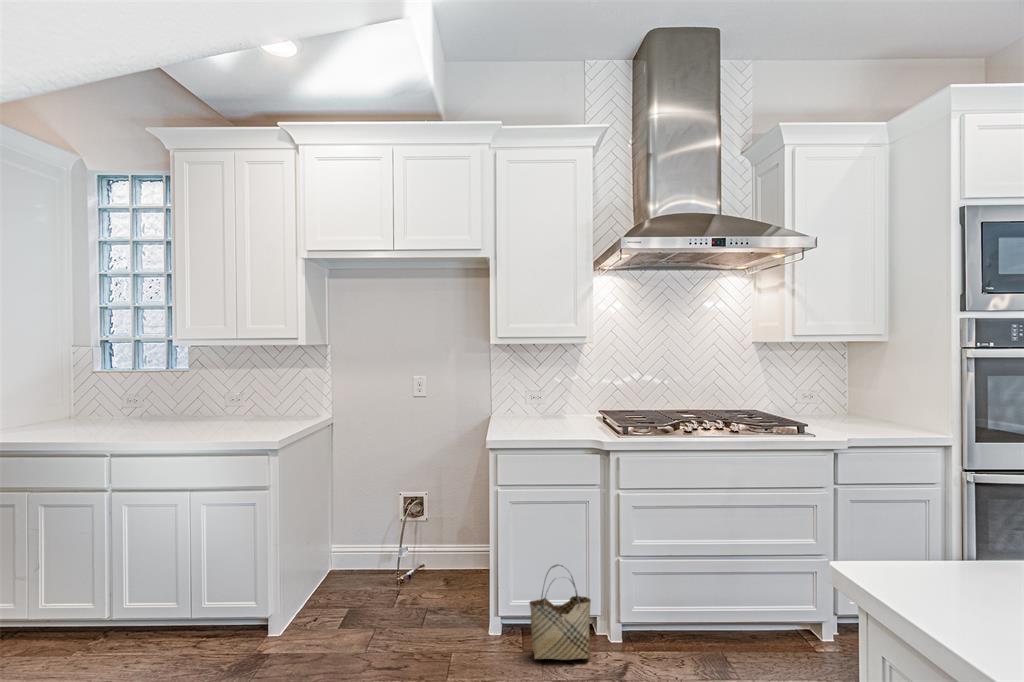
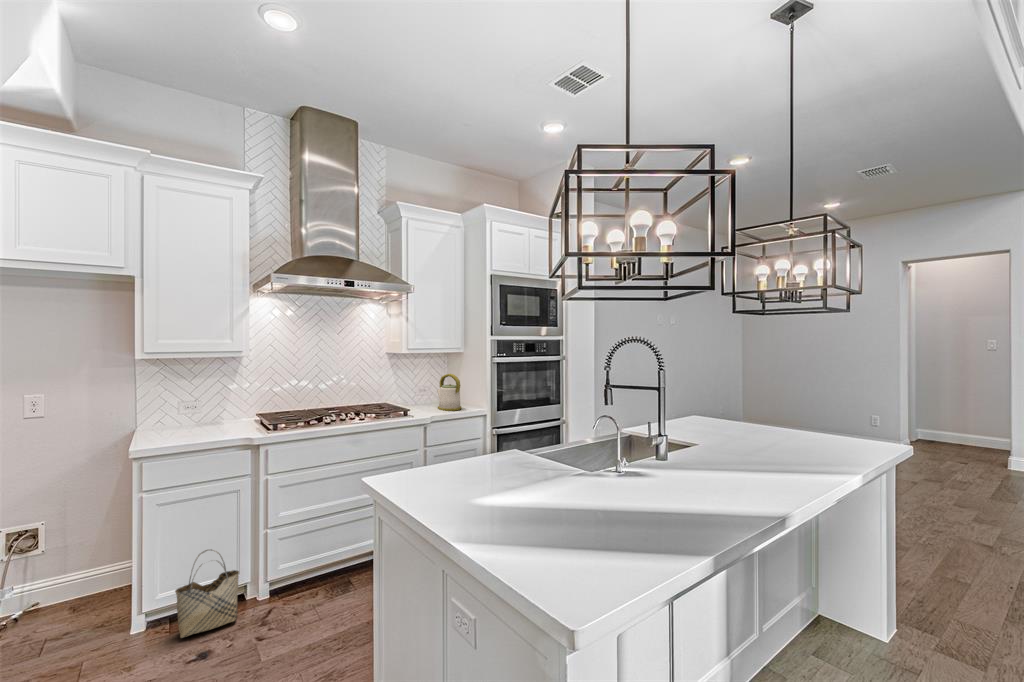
kettle: none [845,374,892,432] -> present [437,374,462,411]

